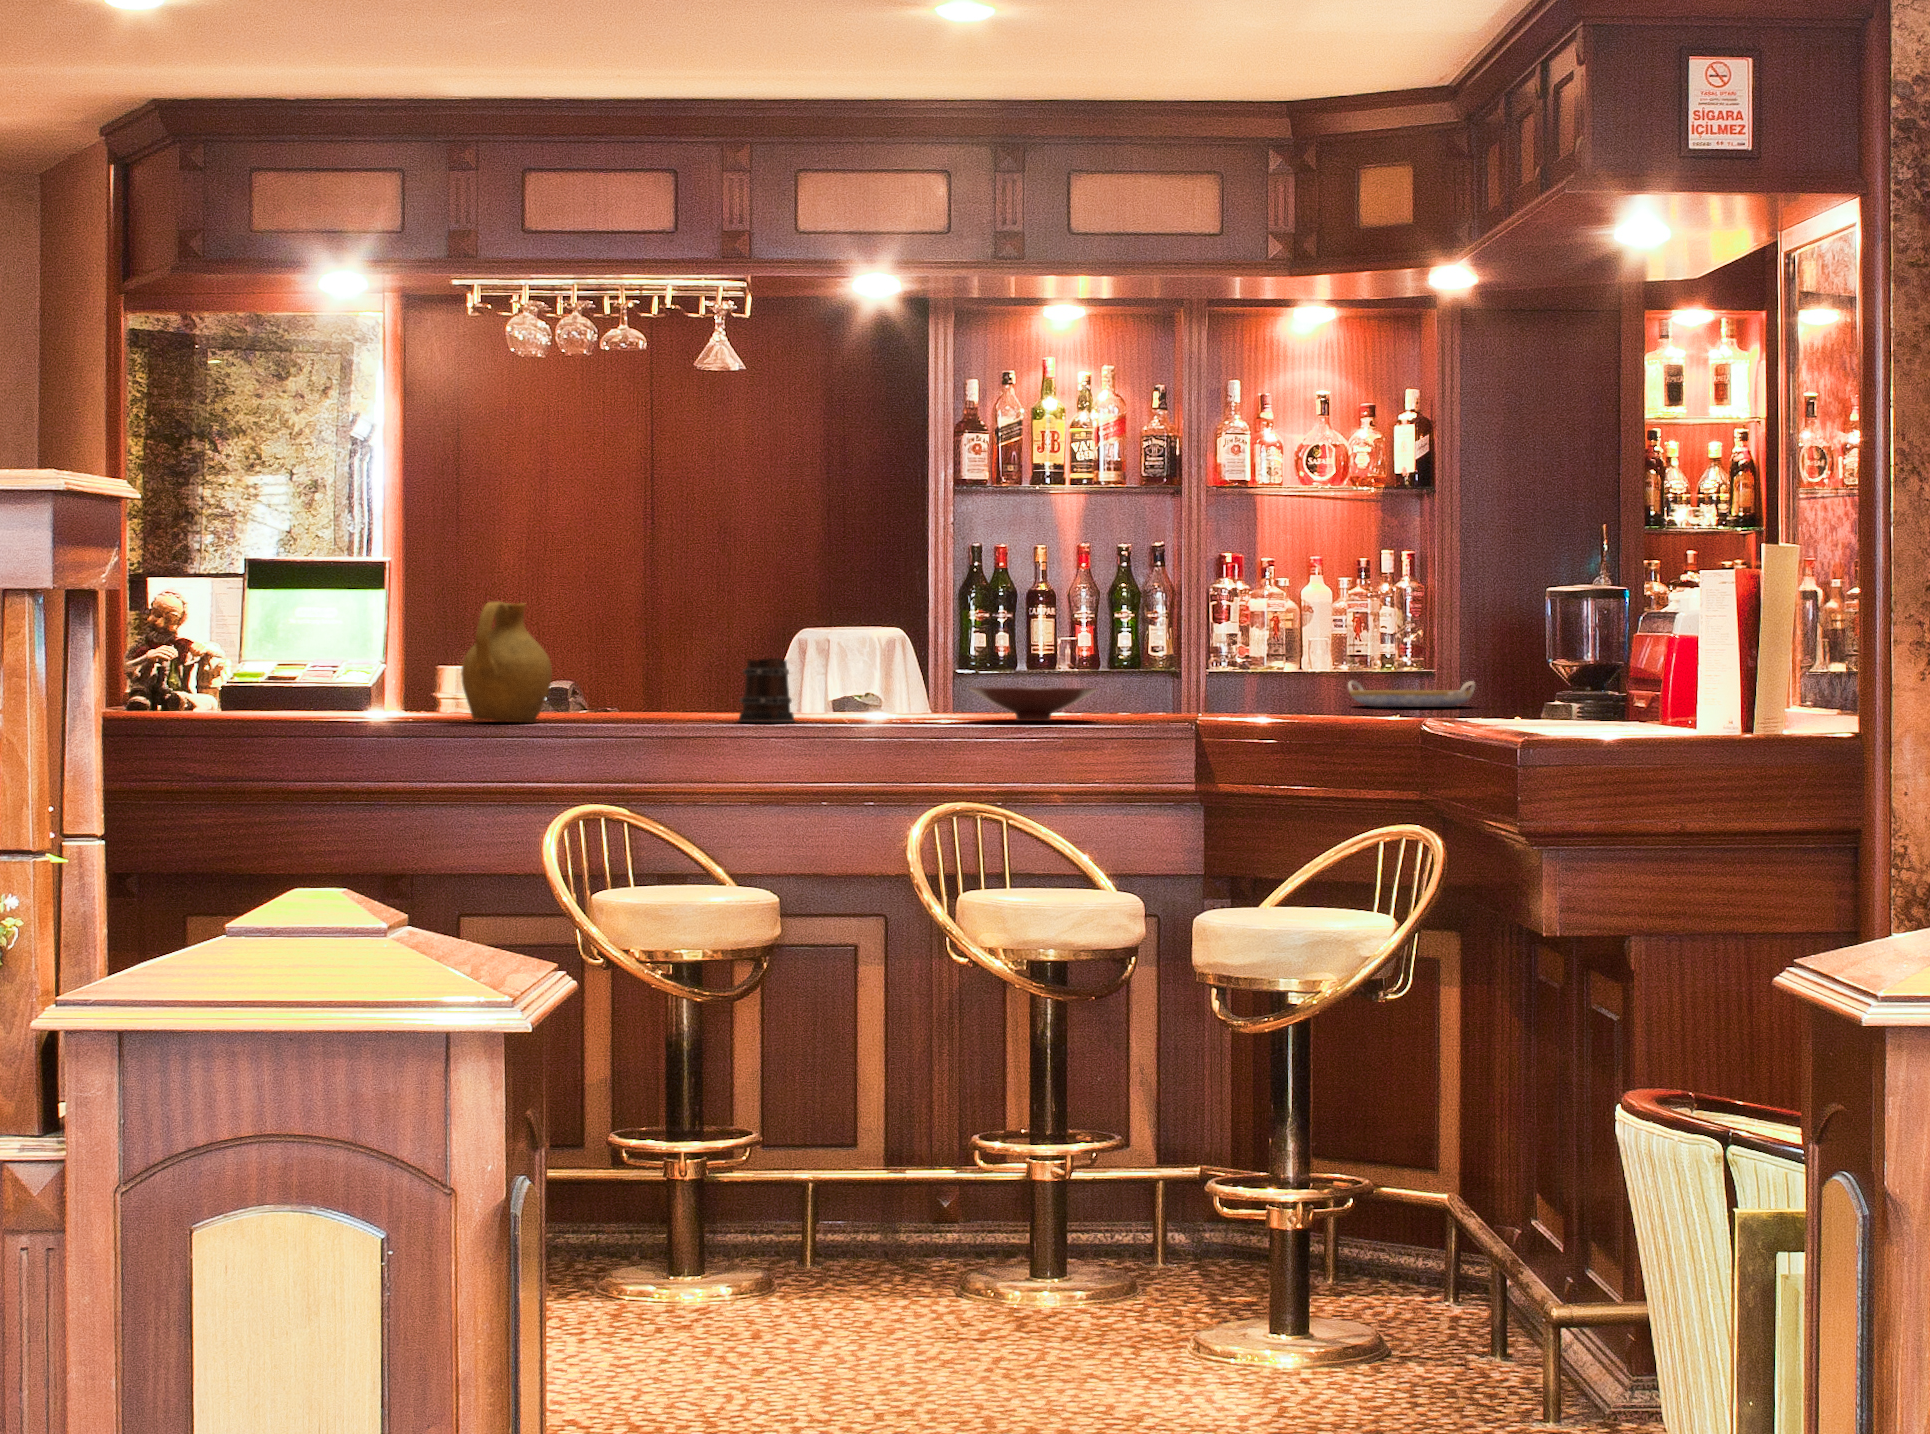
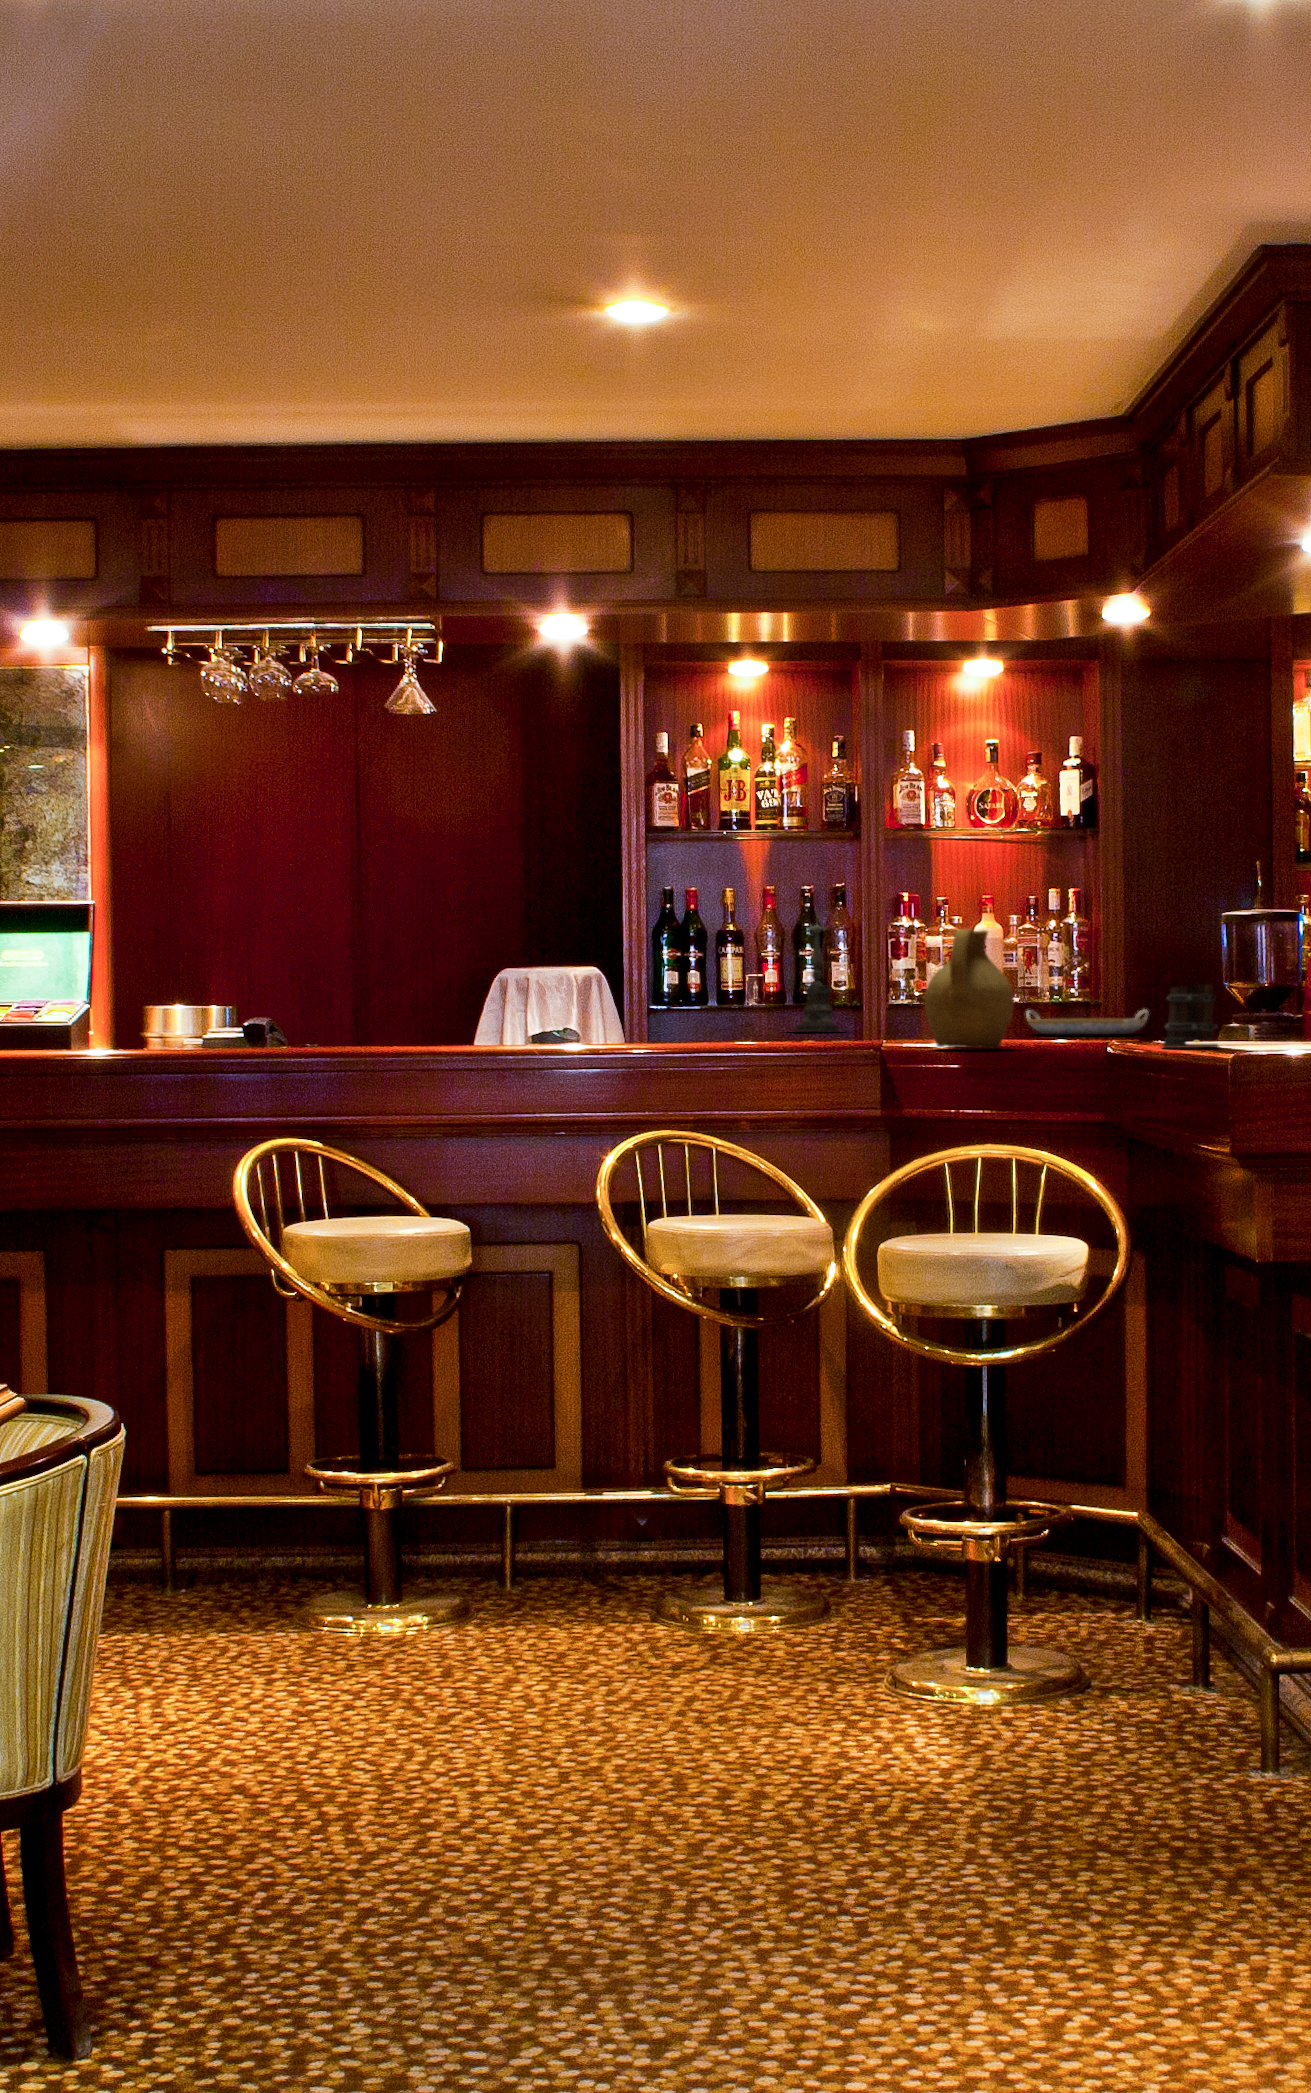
candle holder: none [1092,574,1168,702] -> present [796,923,838,1031]
pitcher: present [461,602,552,723] -> present [925,929,1014,1049]
beer mug: present [738,658,795,722] -> present [1162,984,1219,1048]
bowl: present [970,687,1097,721] -> none [658,1016,788,1049]

